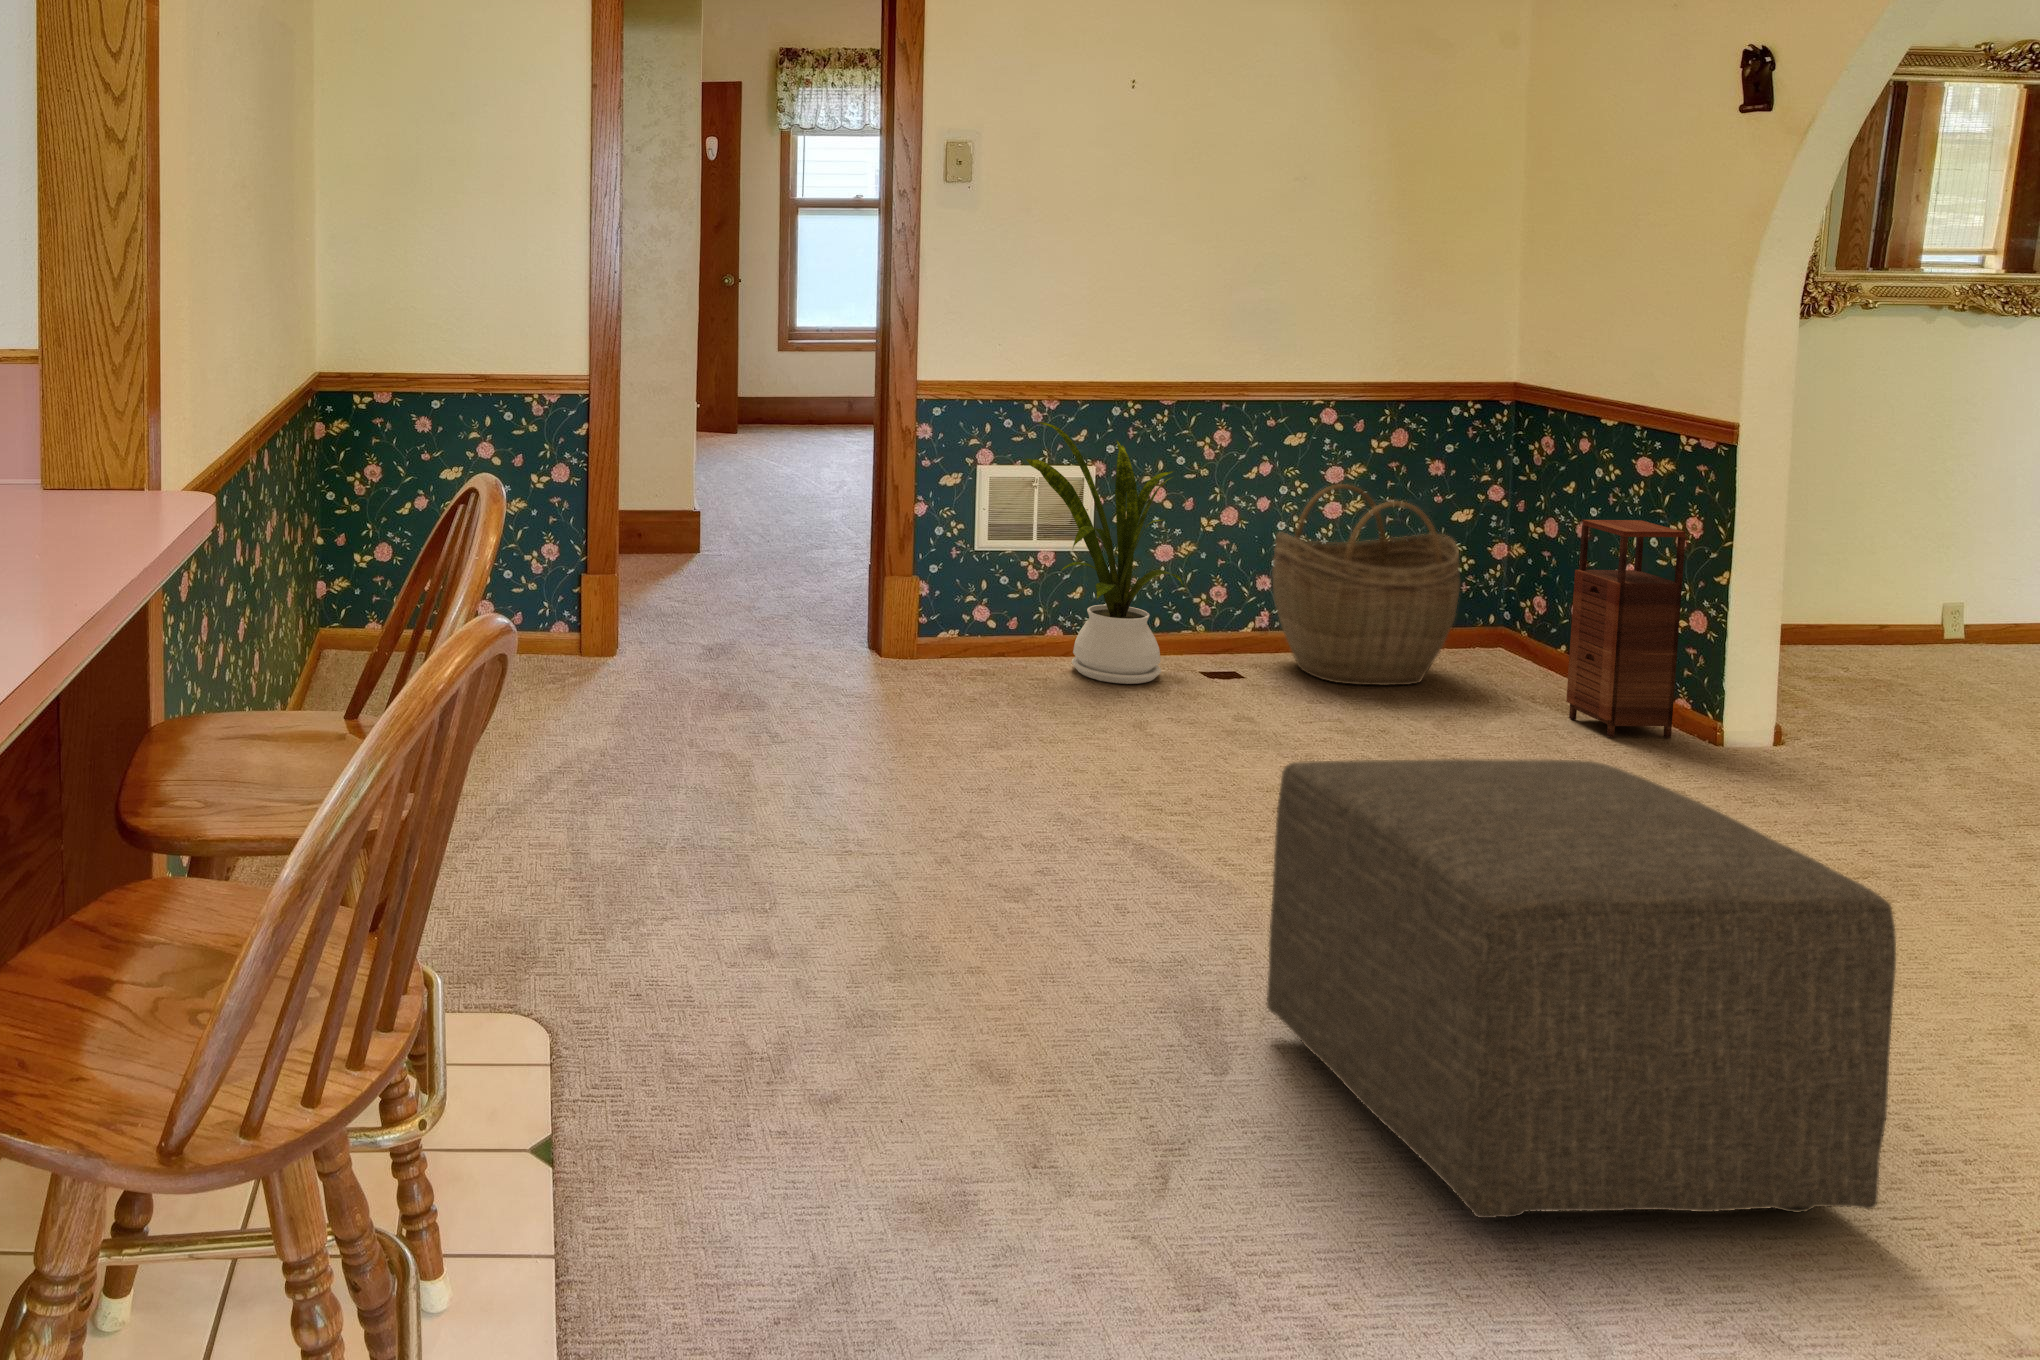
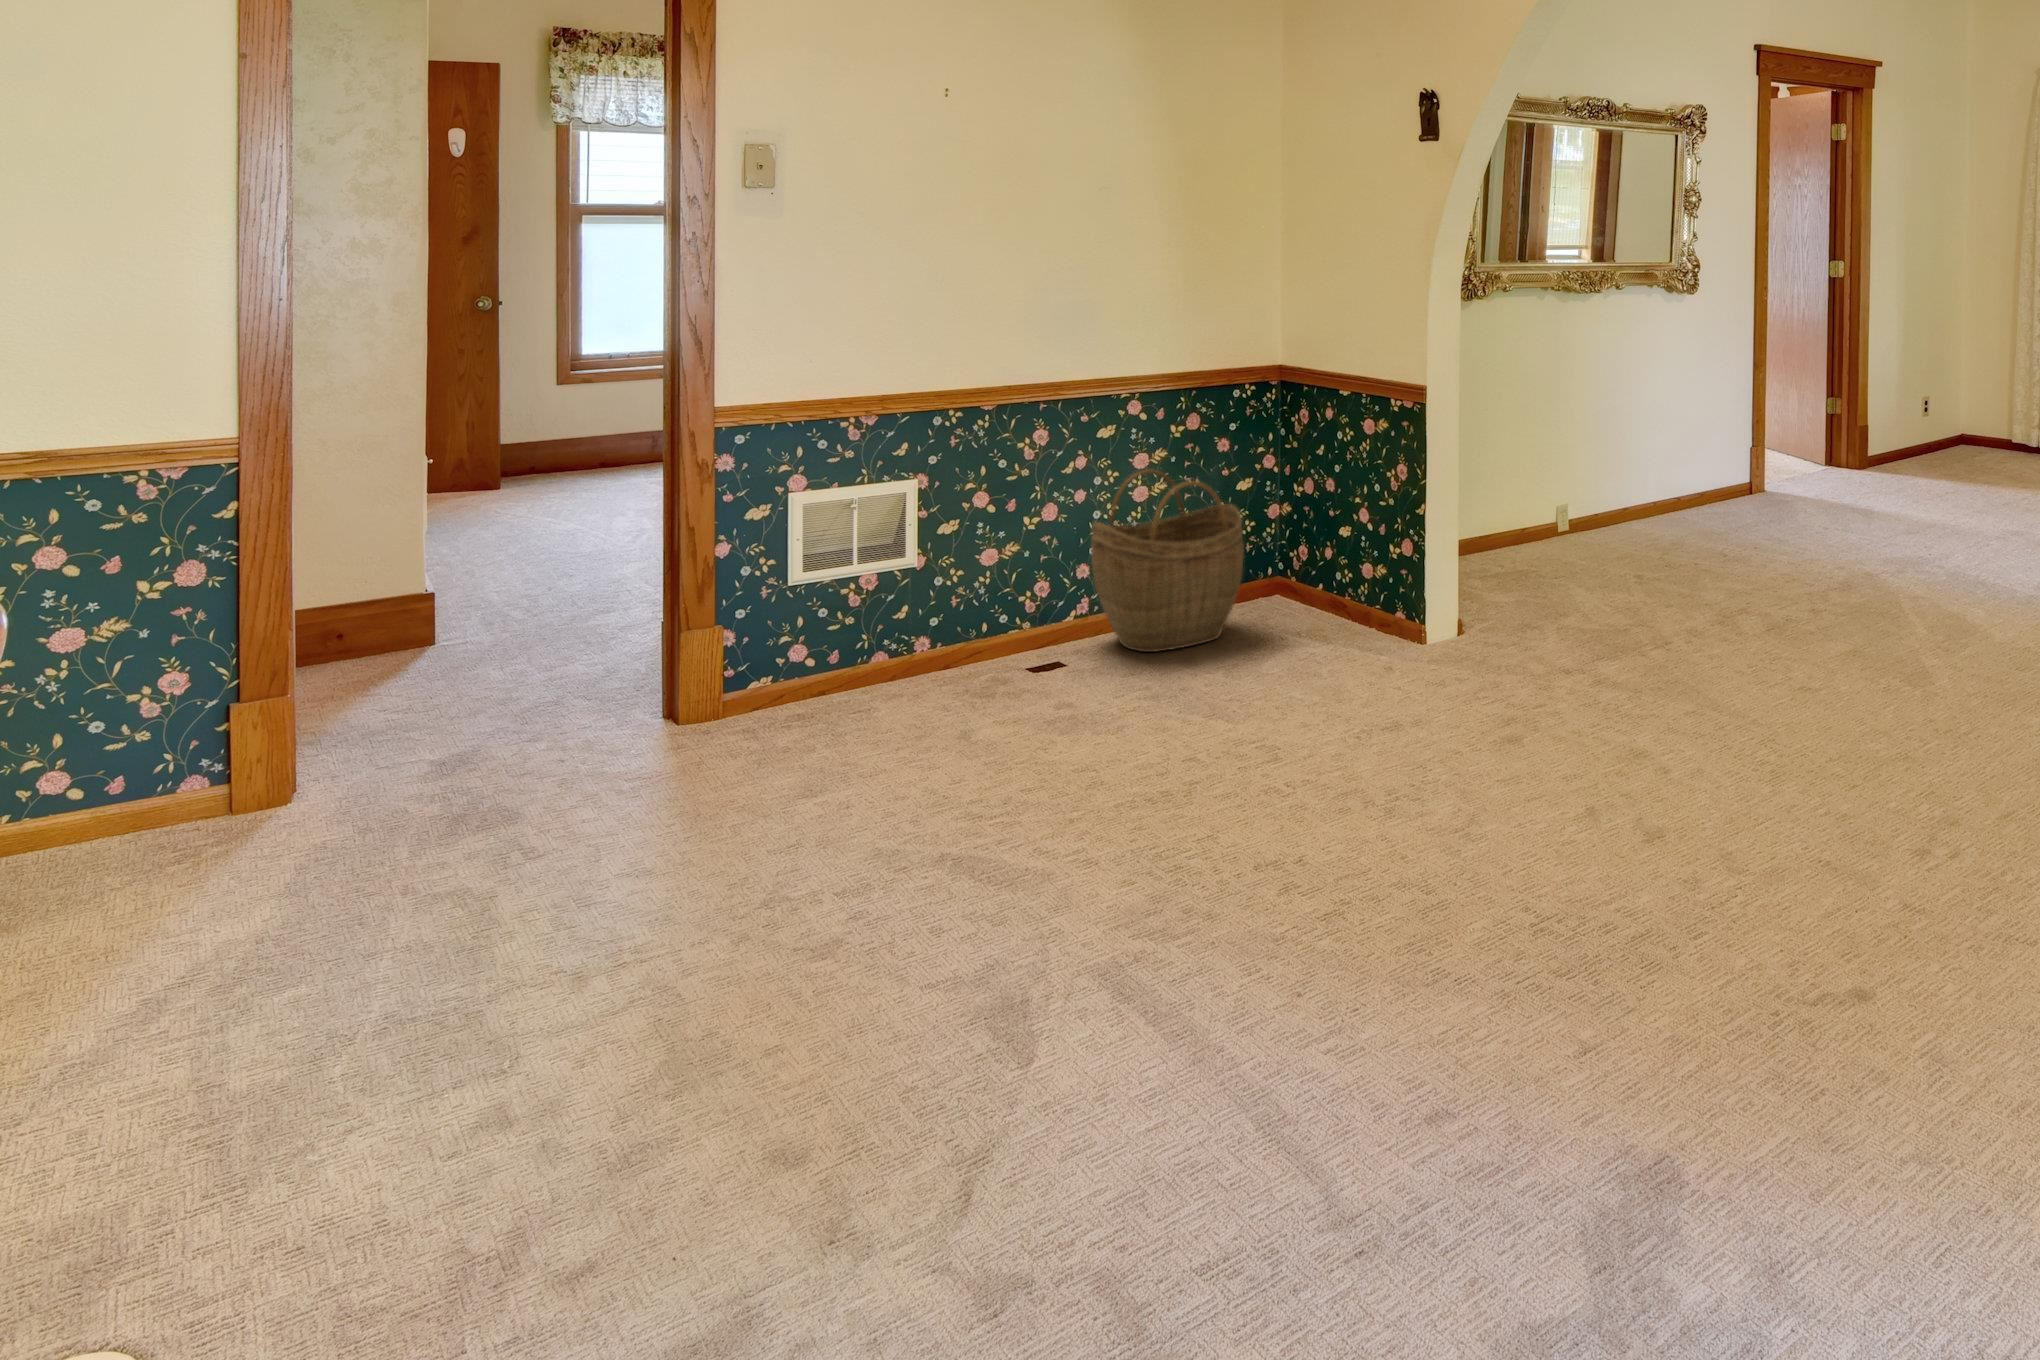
house plant: present [1025,422,1182,684] -> none [837,443,1010,697]
storage cabinet: present [1566,520,1686,738] -> none [1325,475,1398,657]
ottoman: present [1267,759,1896,1218] -> none [1071,709,1535,1180]

